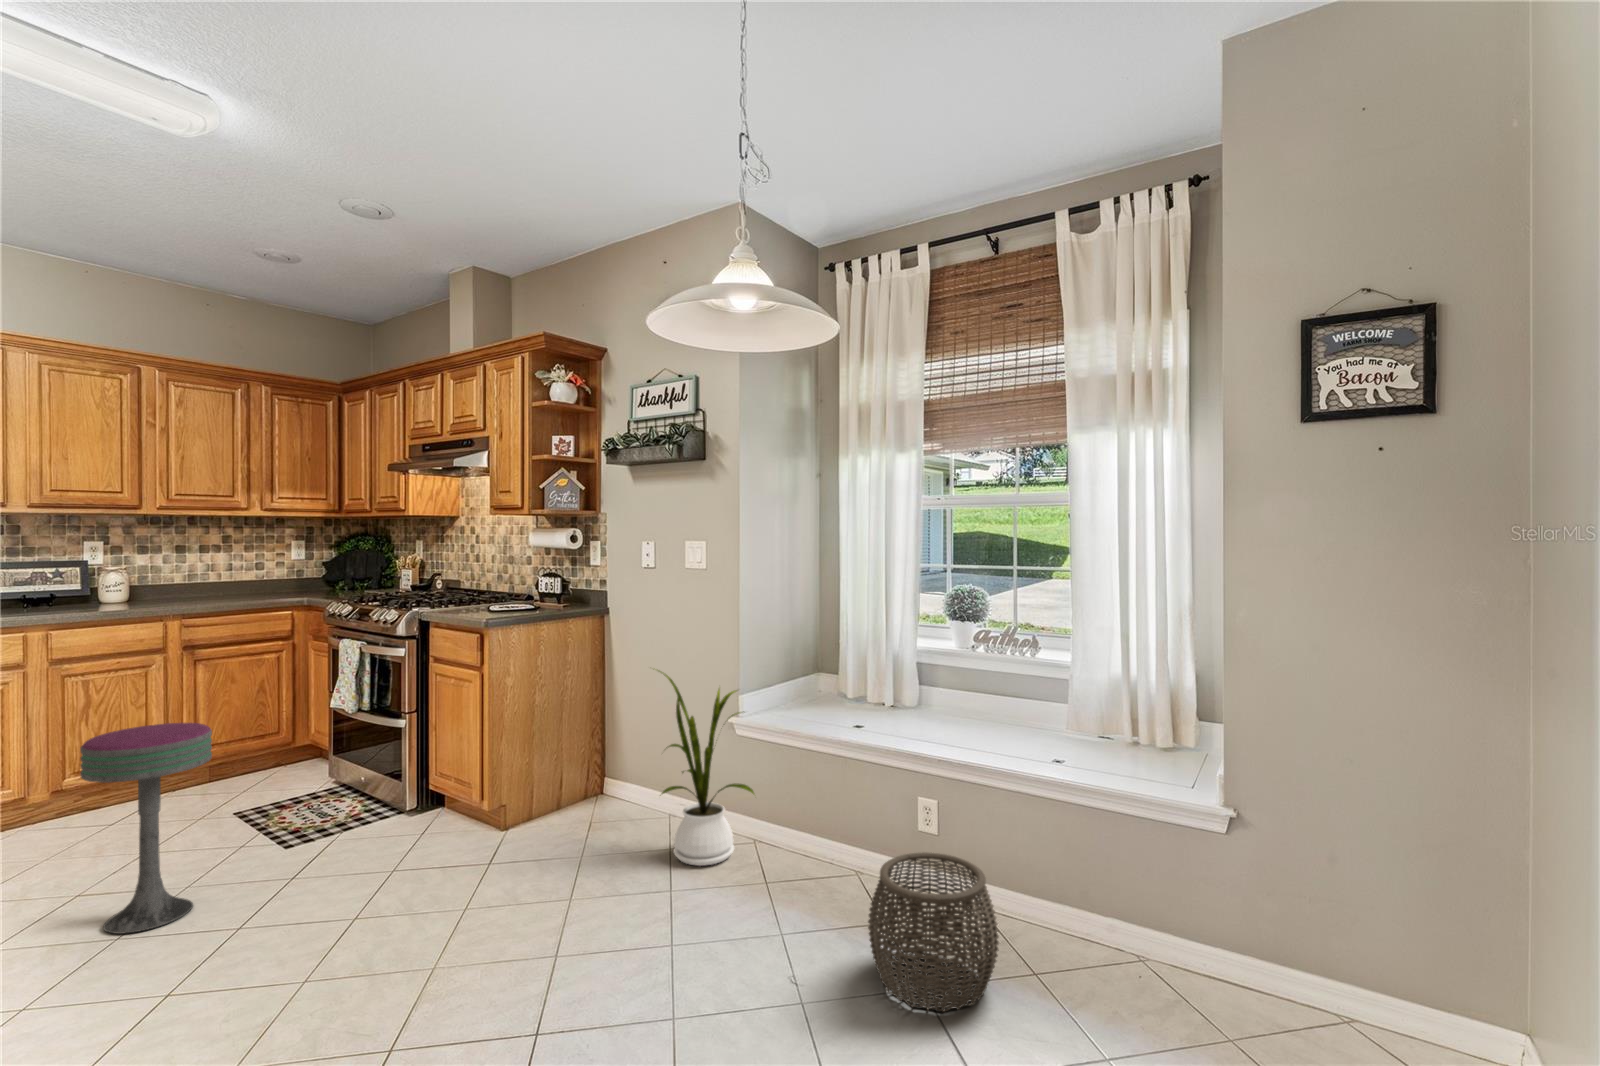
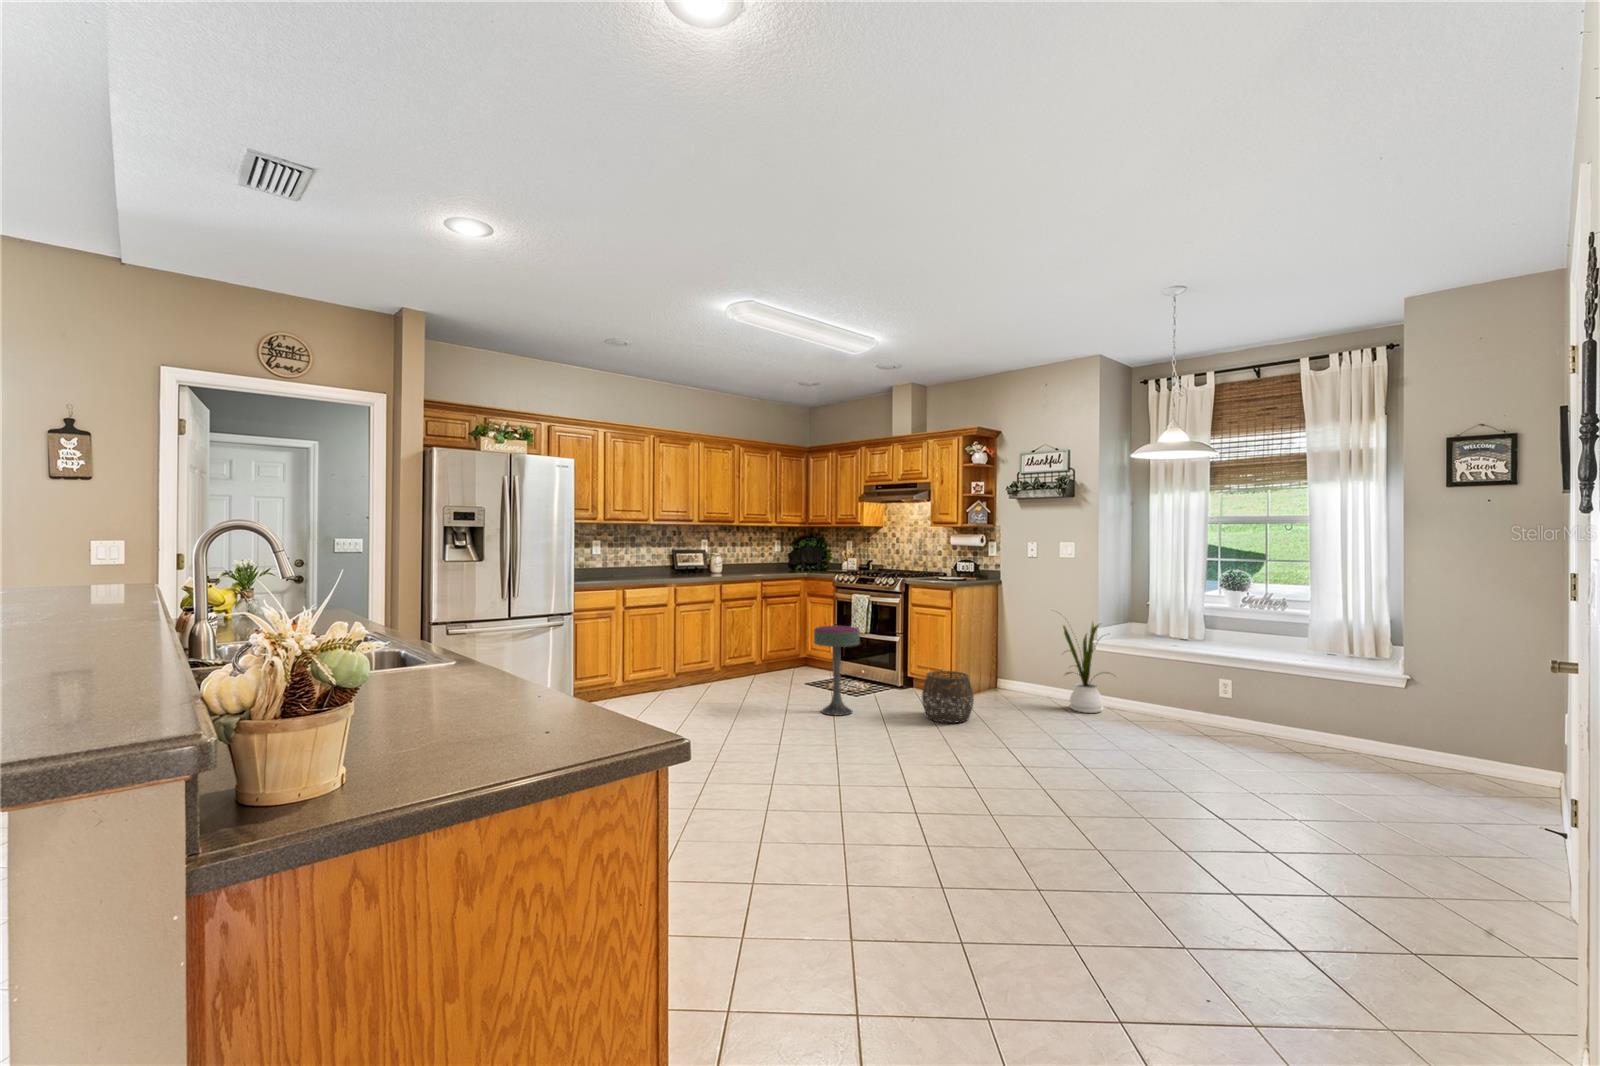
woven basket: present [868,852,999,1012] -> present [922,671,974,723]

